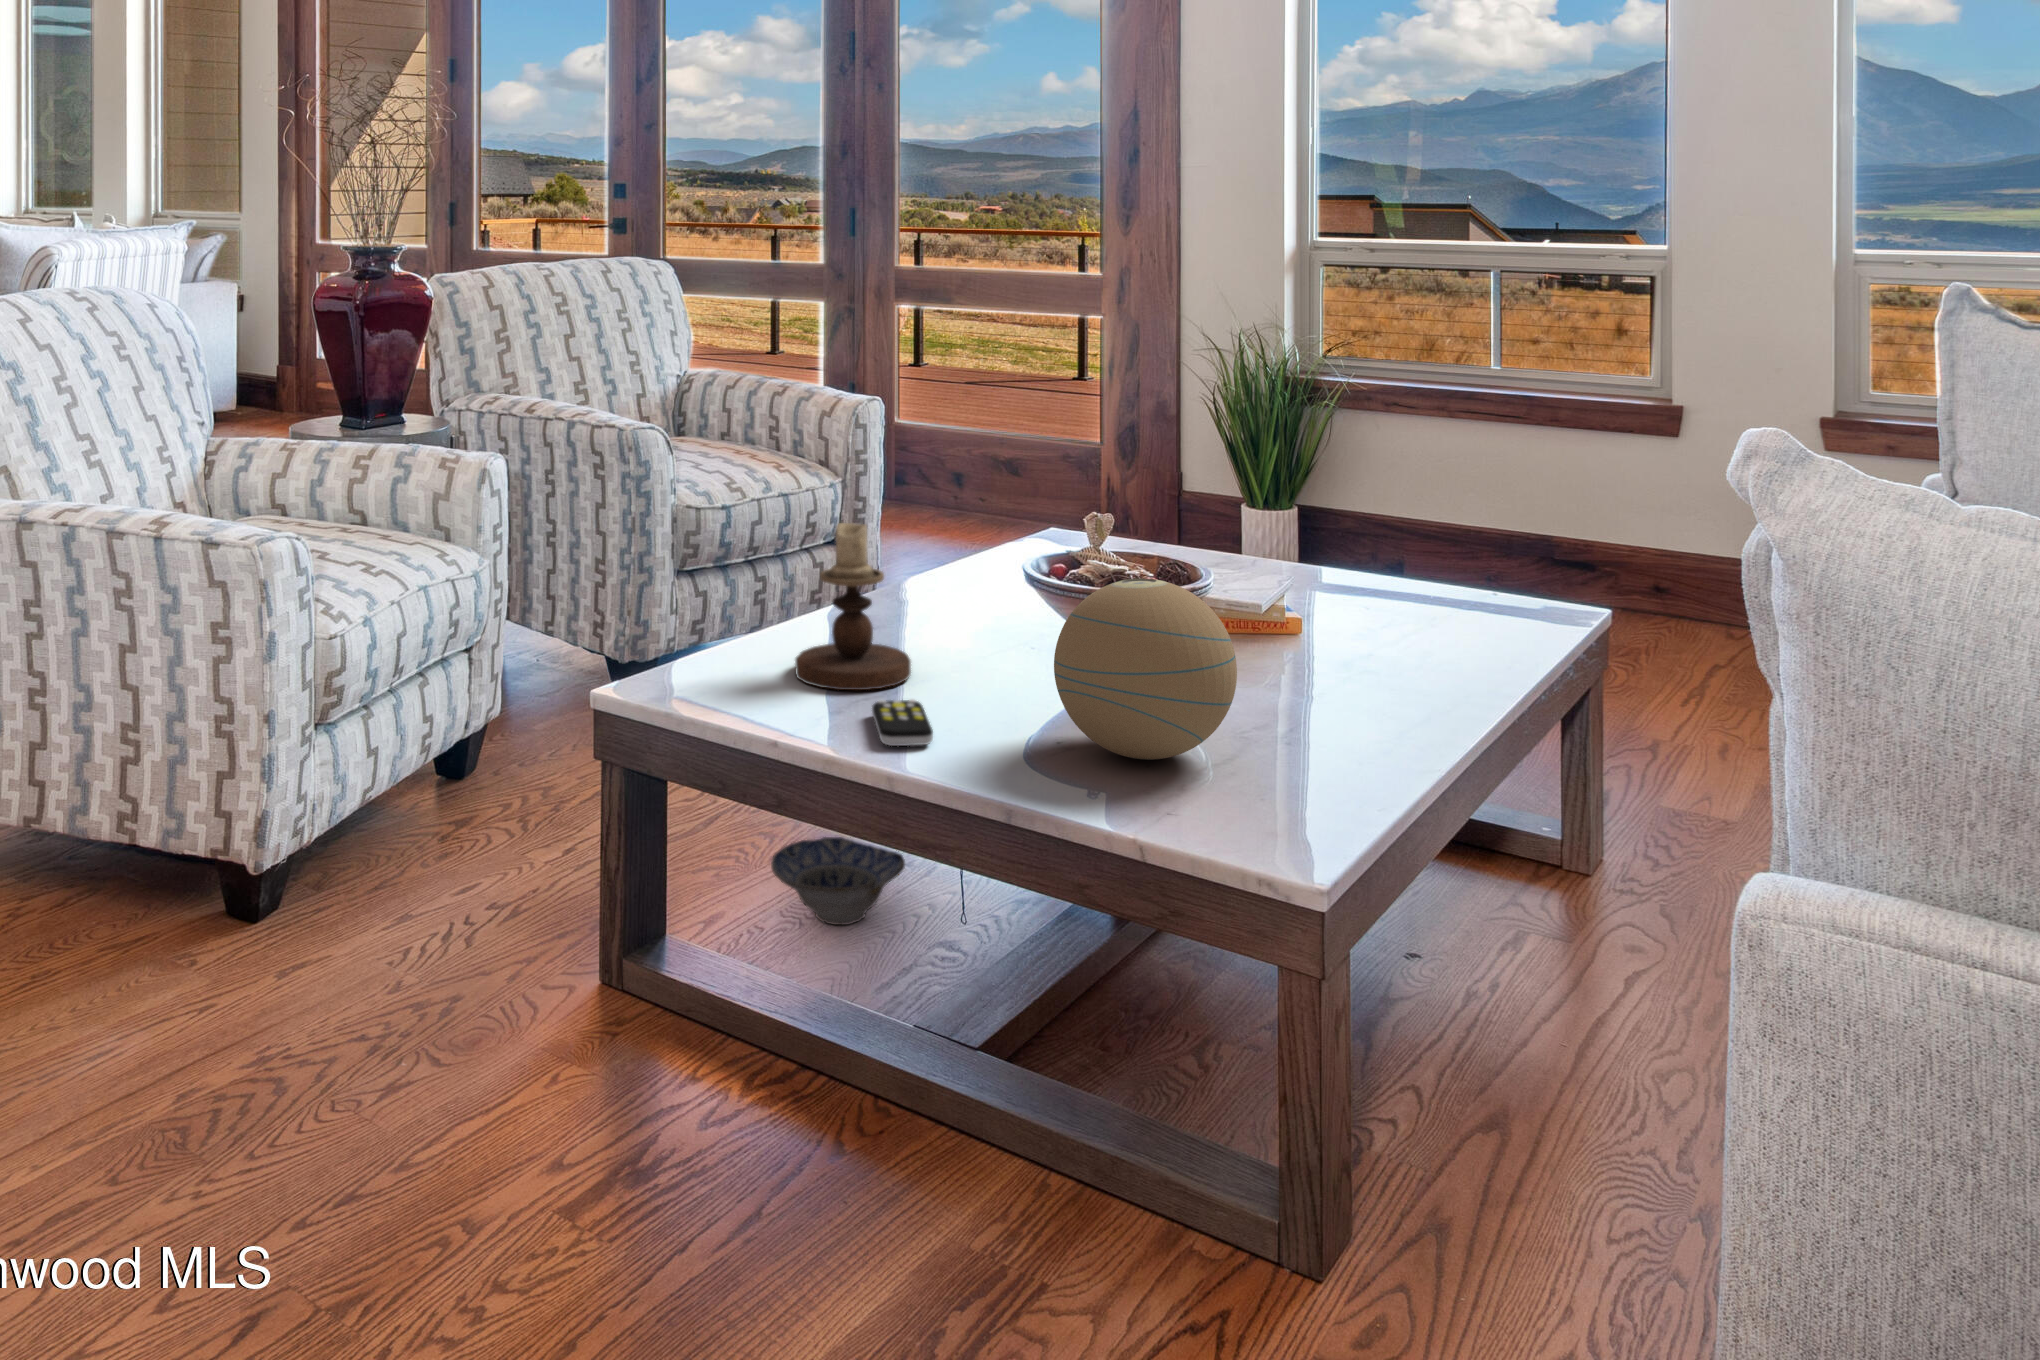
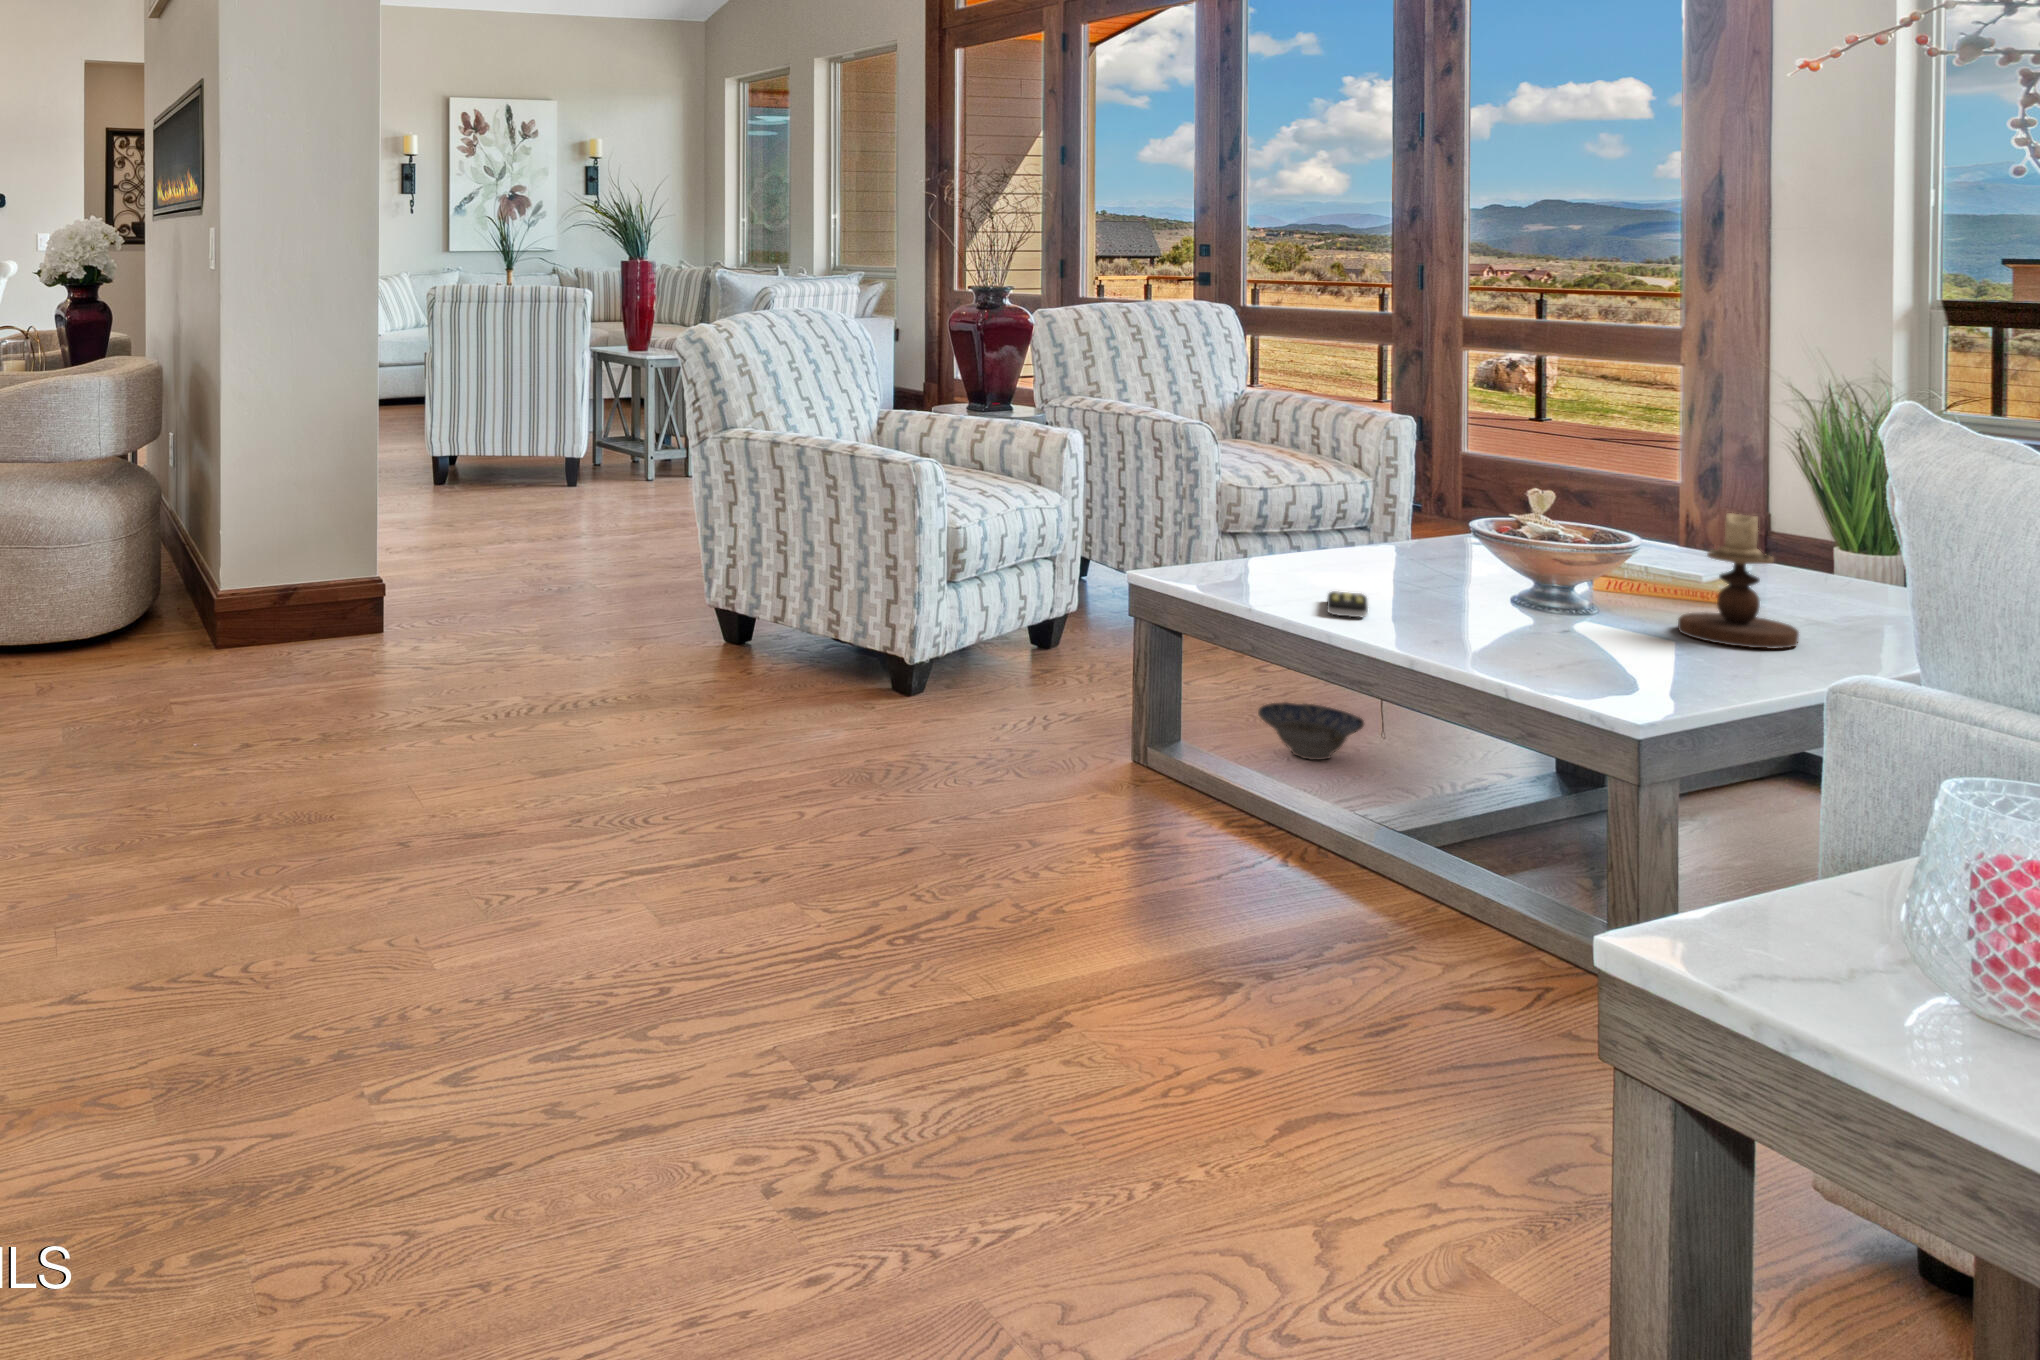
candlestick: present [795,523,911,690] -> present [1678,513,1799,649]
decorative orb: present [1054,579,1237,760] -> none [1463,517,1614,643]

